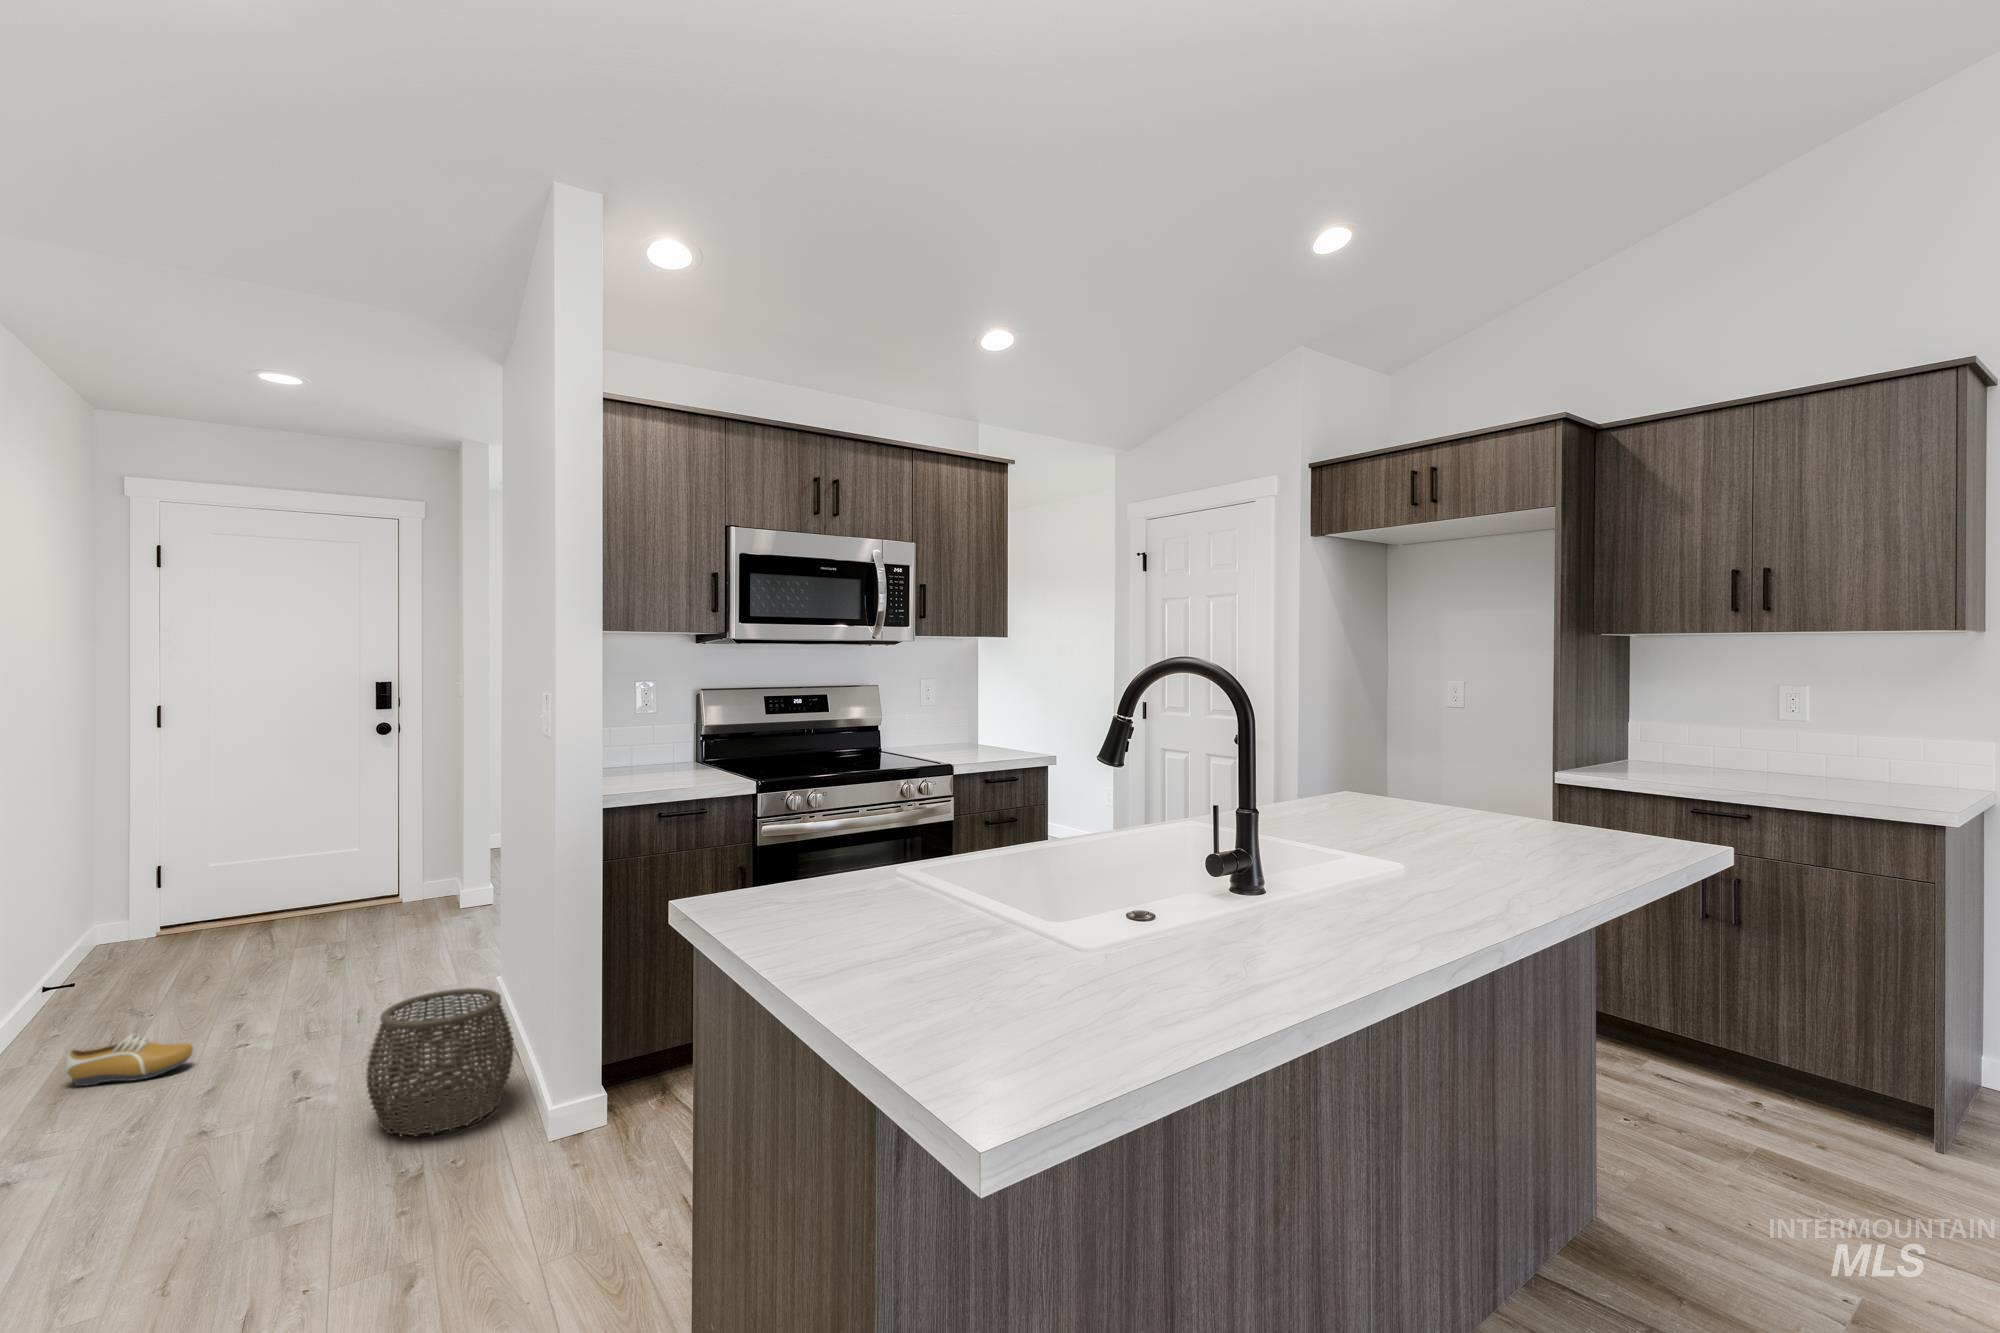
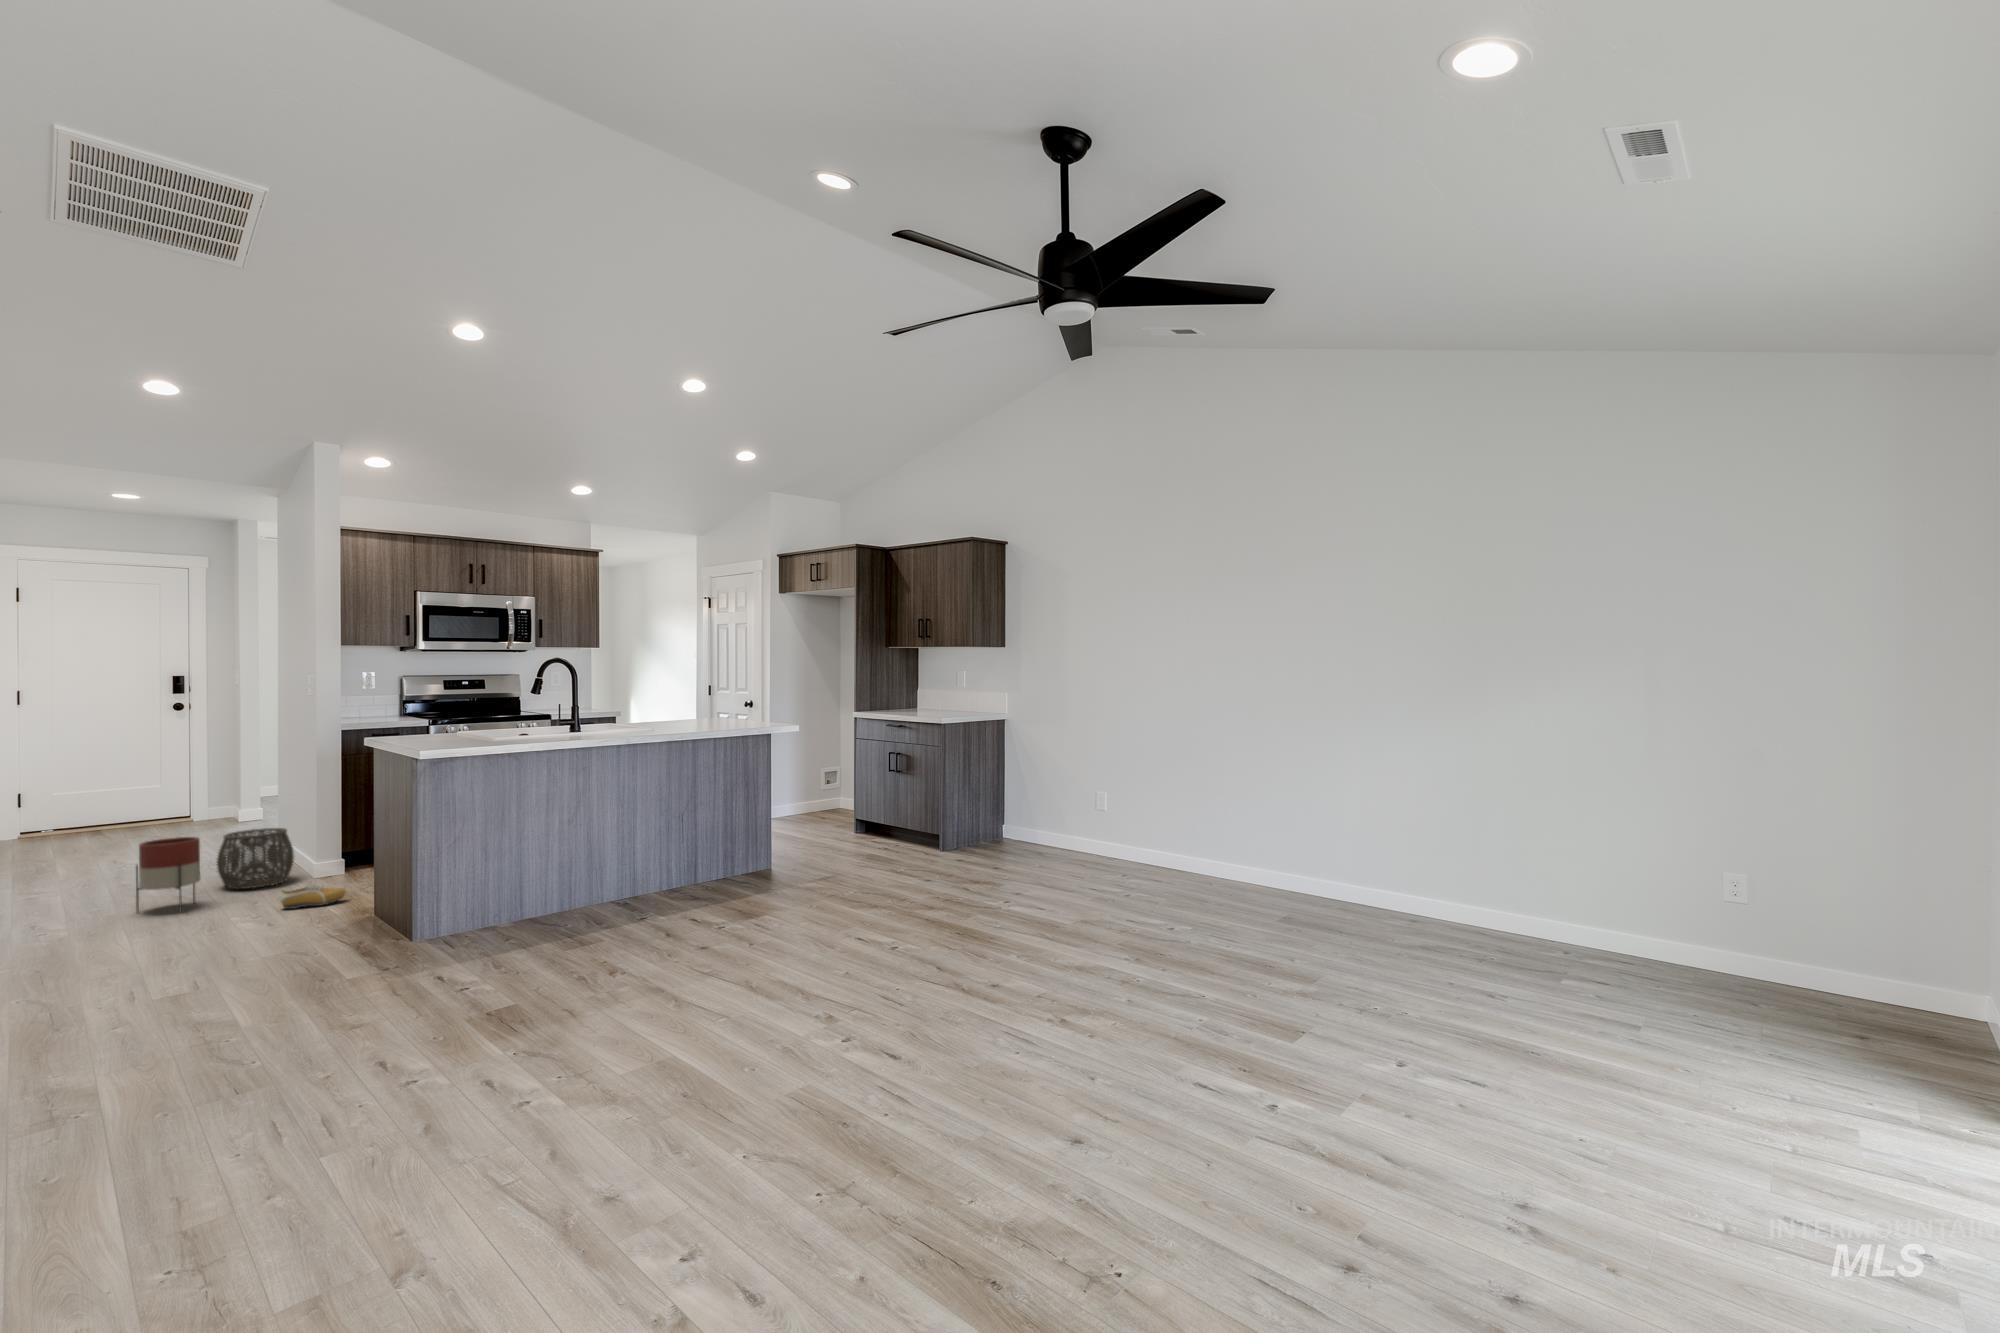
shoe: present [65,1034,193,1086] -> present [279,882,346,909]
planter: none [173,1041,312,1247] -> present [136,837,200,912]

